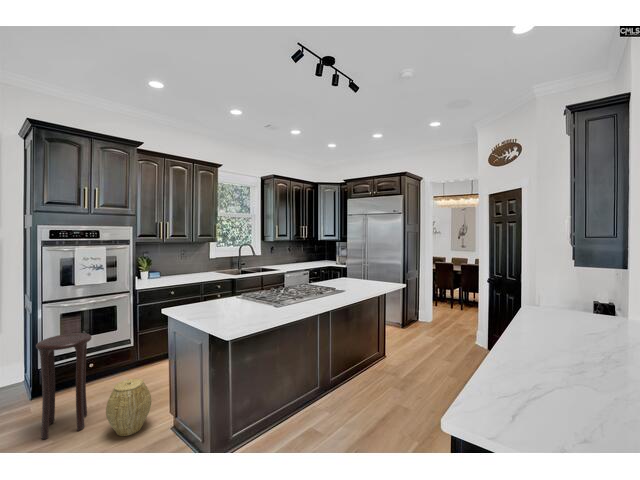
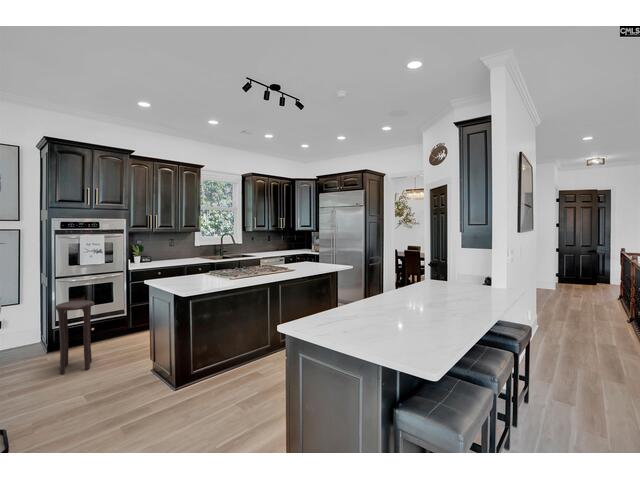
woven basket: present [106,379,152,436] -> none [106,334,139,374]

